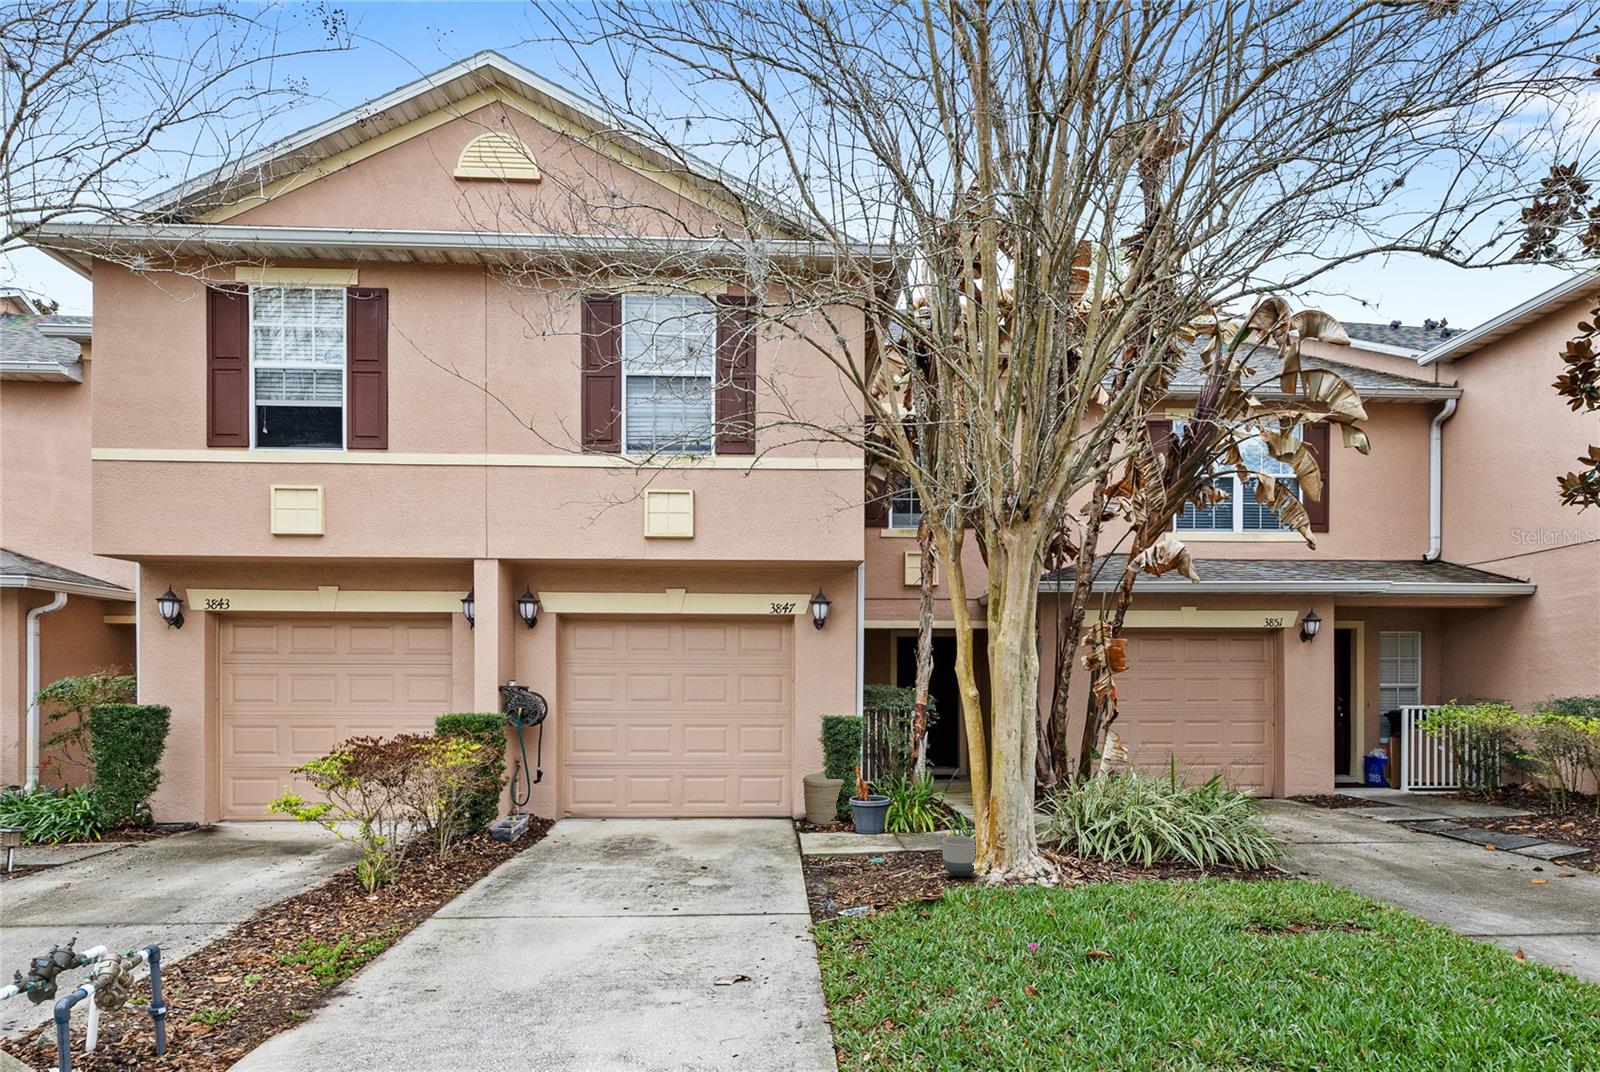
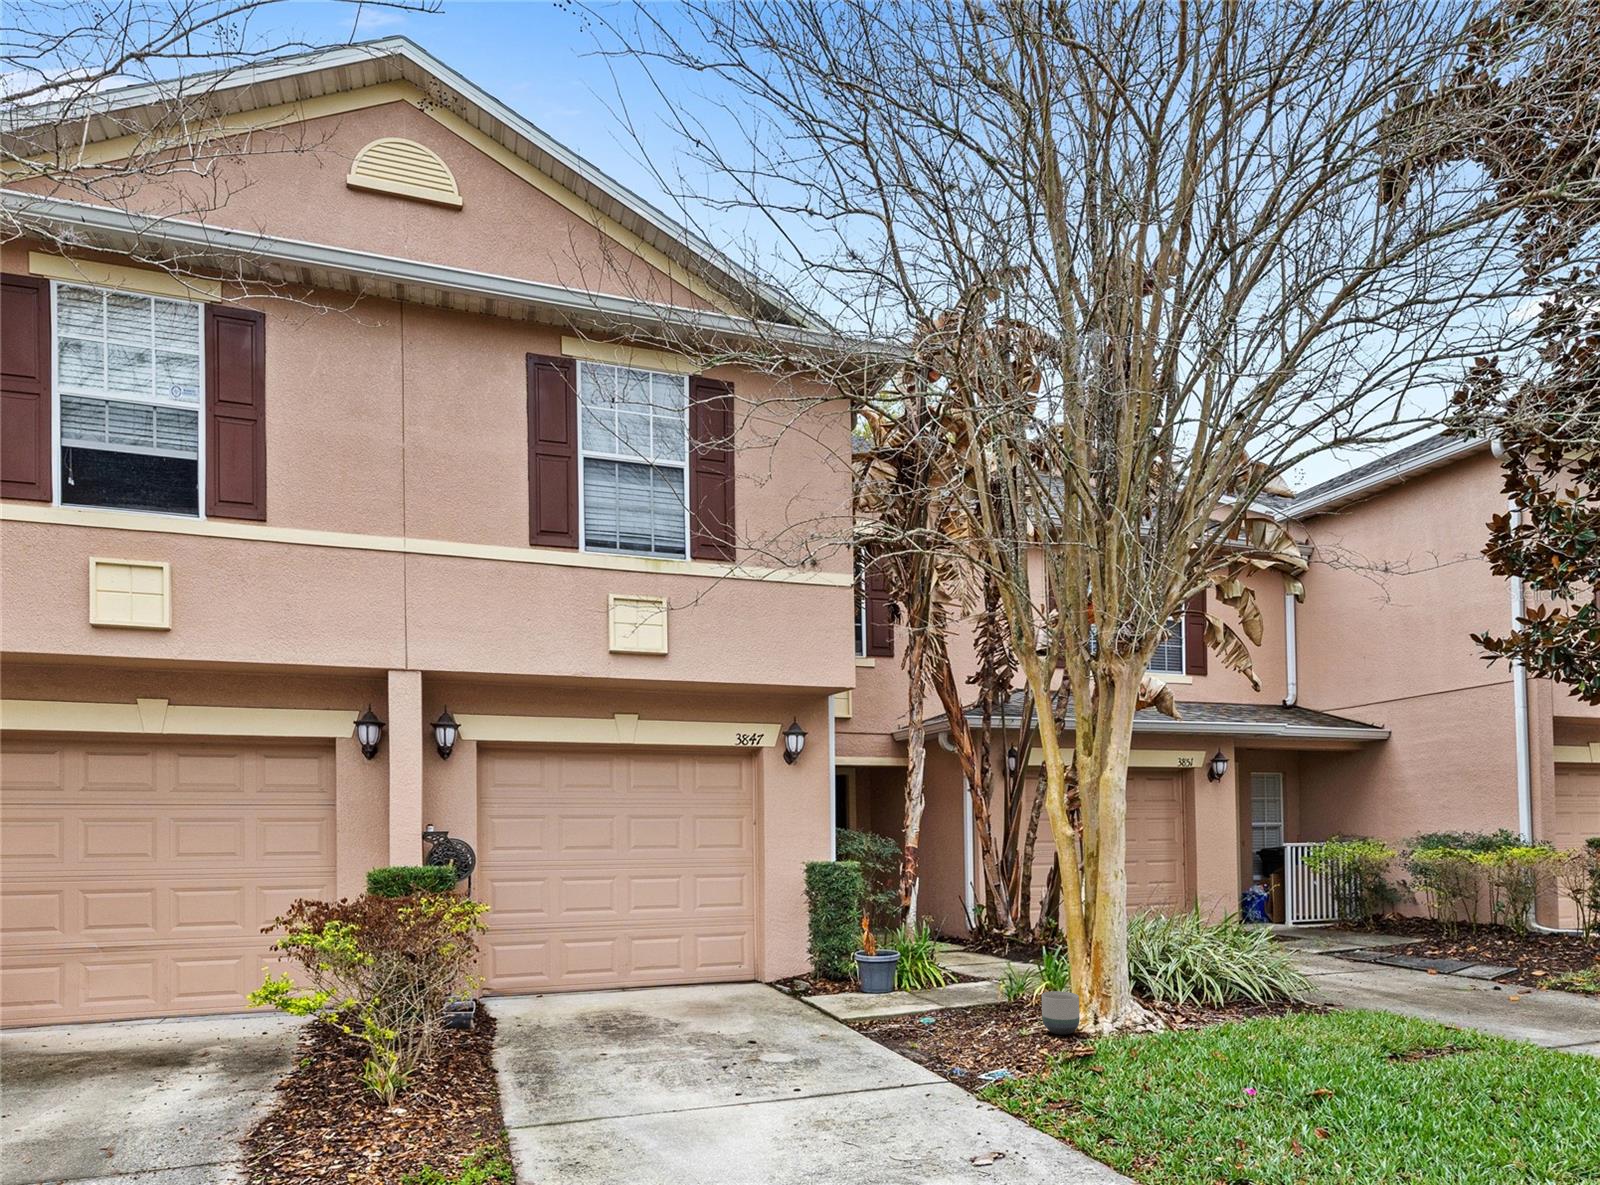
woven basket: present [803,773,844,825] -> none [799,937,851,997]

